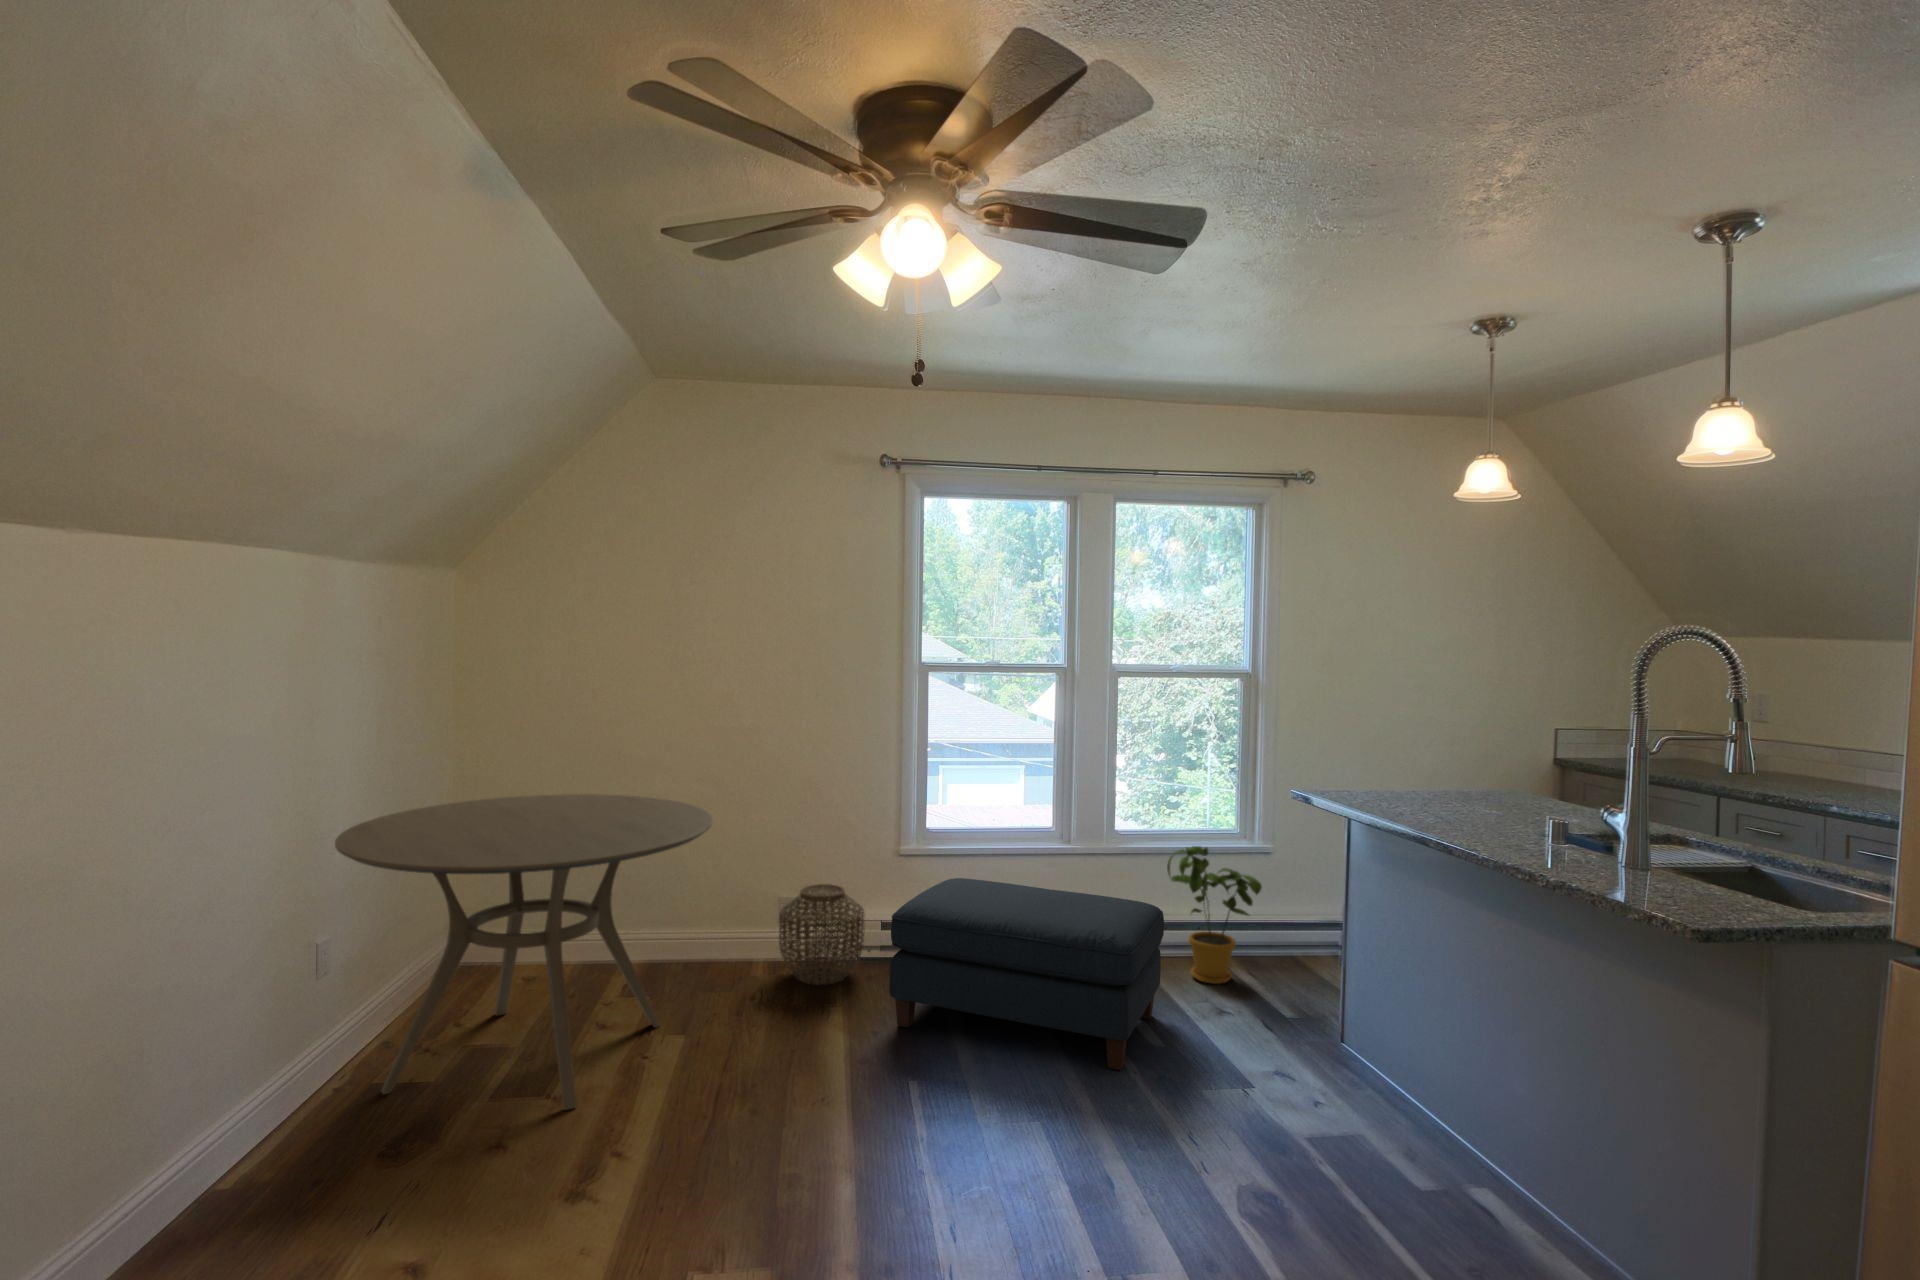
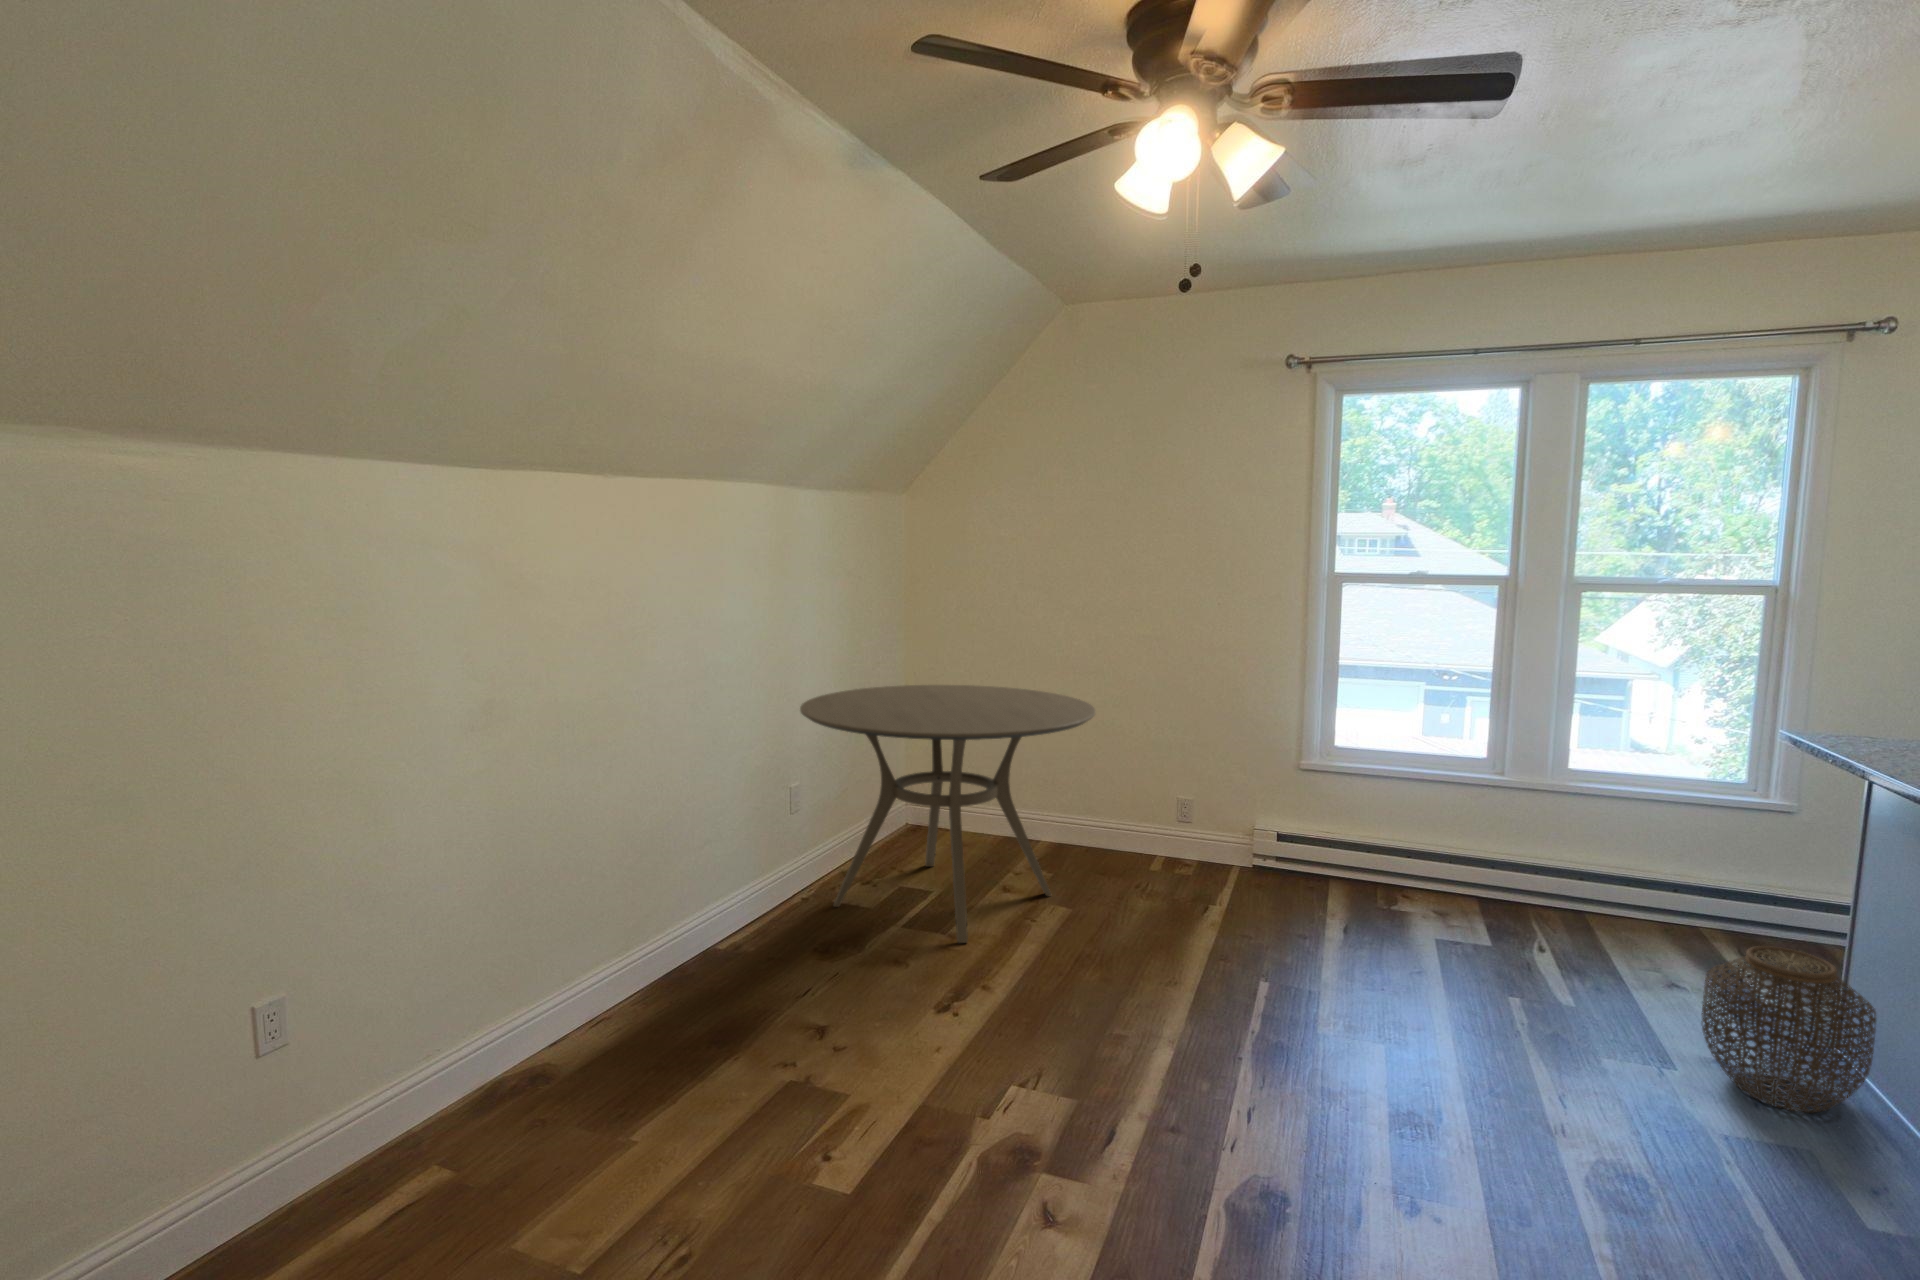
house plant: present [1167,846,1262,984] -> none [1623,792,1755,959]
ottoman: present [889,878,1164,1070] -> none [1264,799,1595,1017]
woven basket: present [779,884,864,985] -> present [1702,946,1876,1113]

